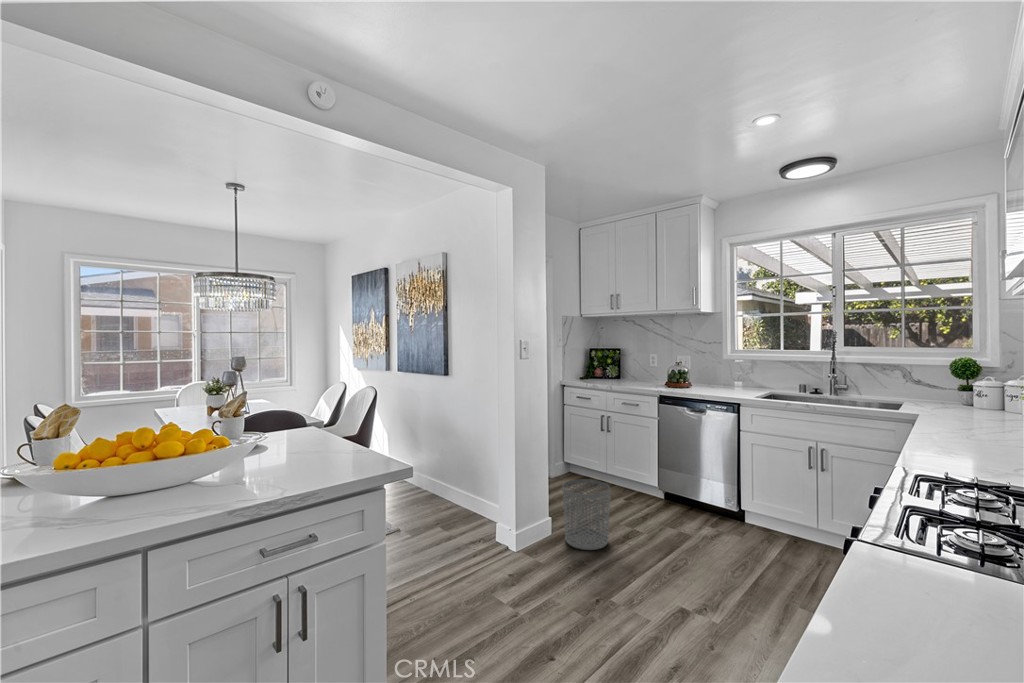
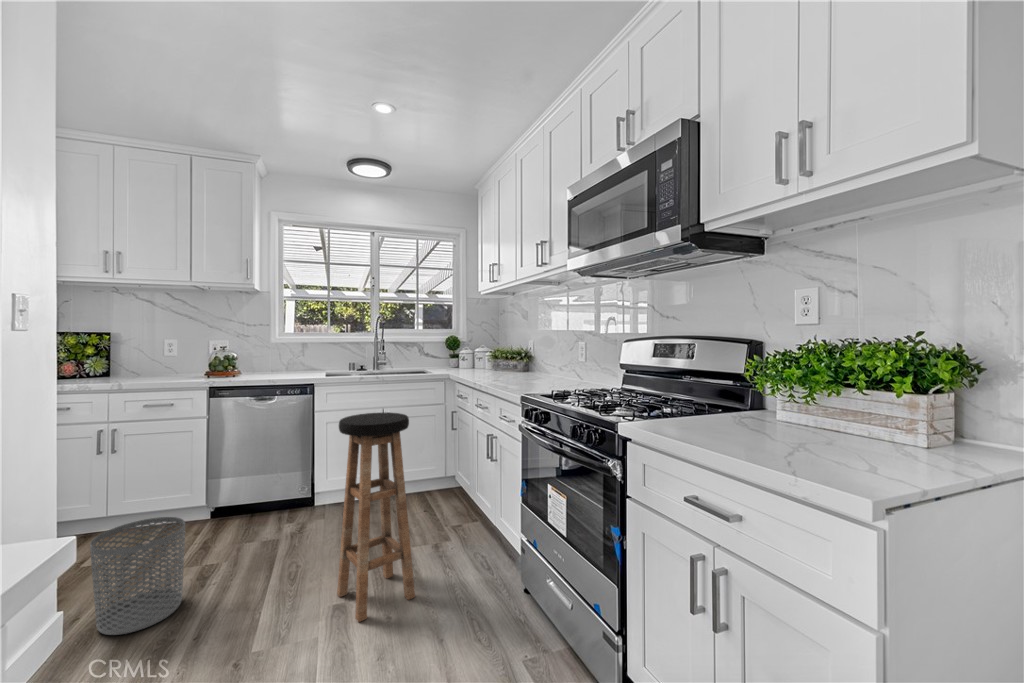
bar stool: none [687,439,759,646] -> present [337,412,415,622]

